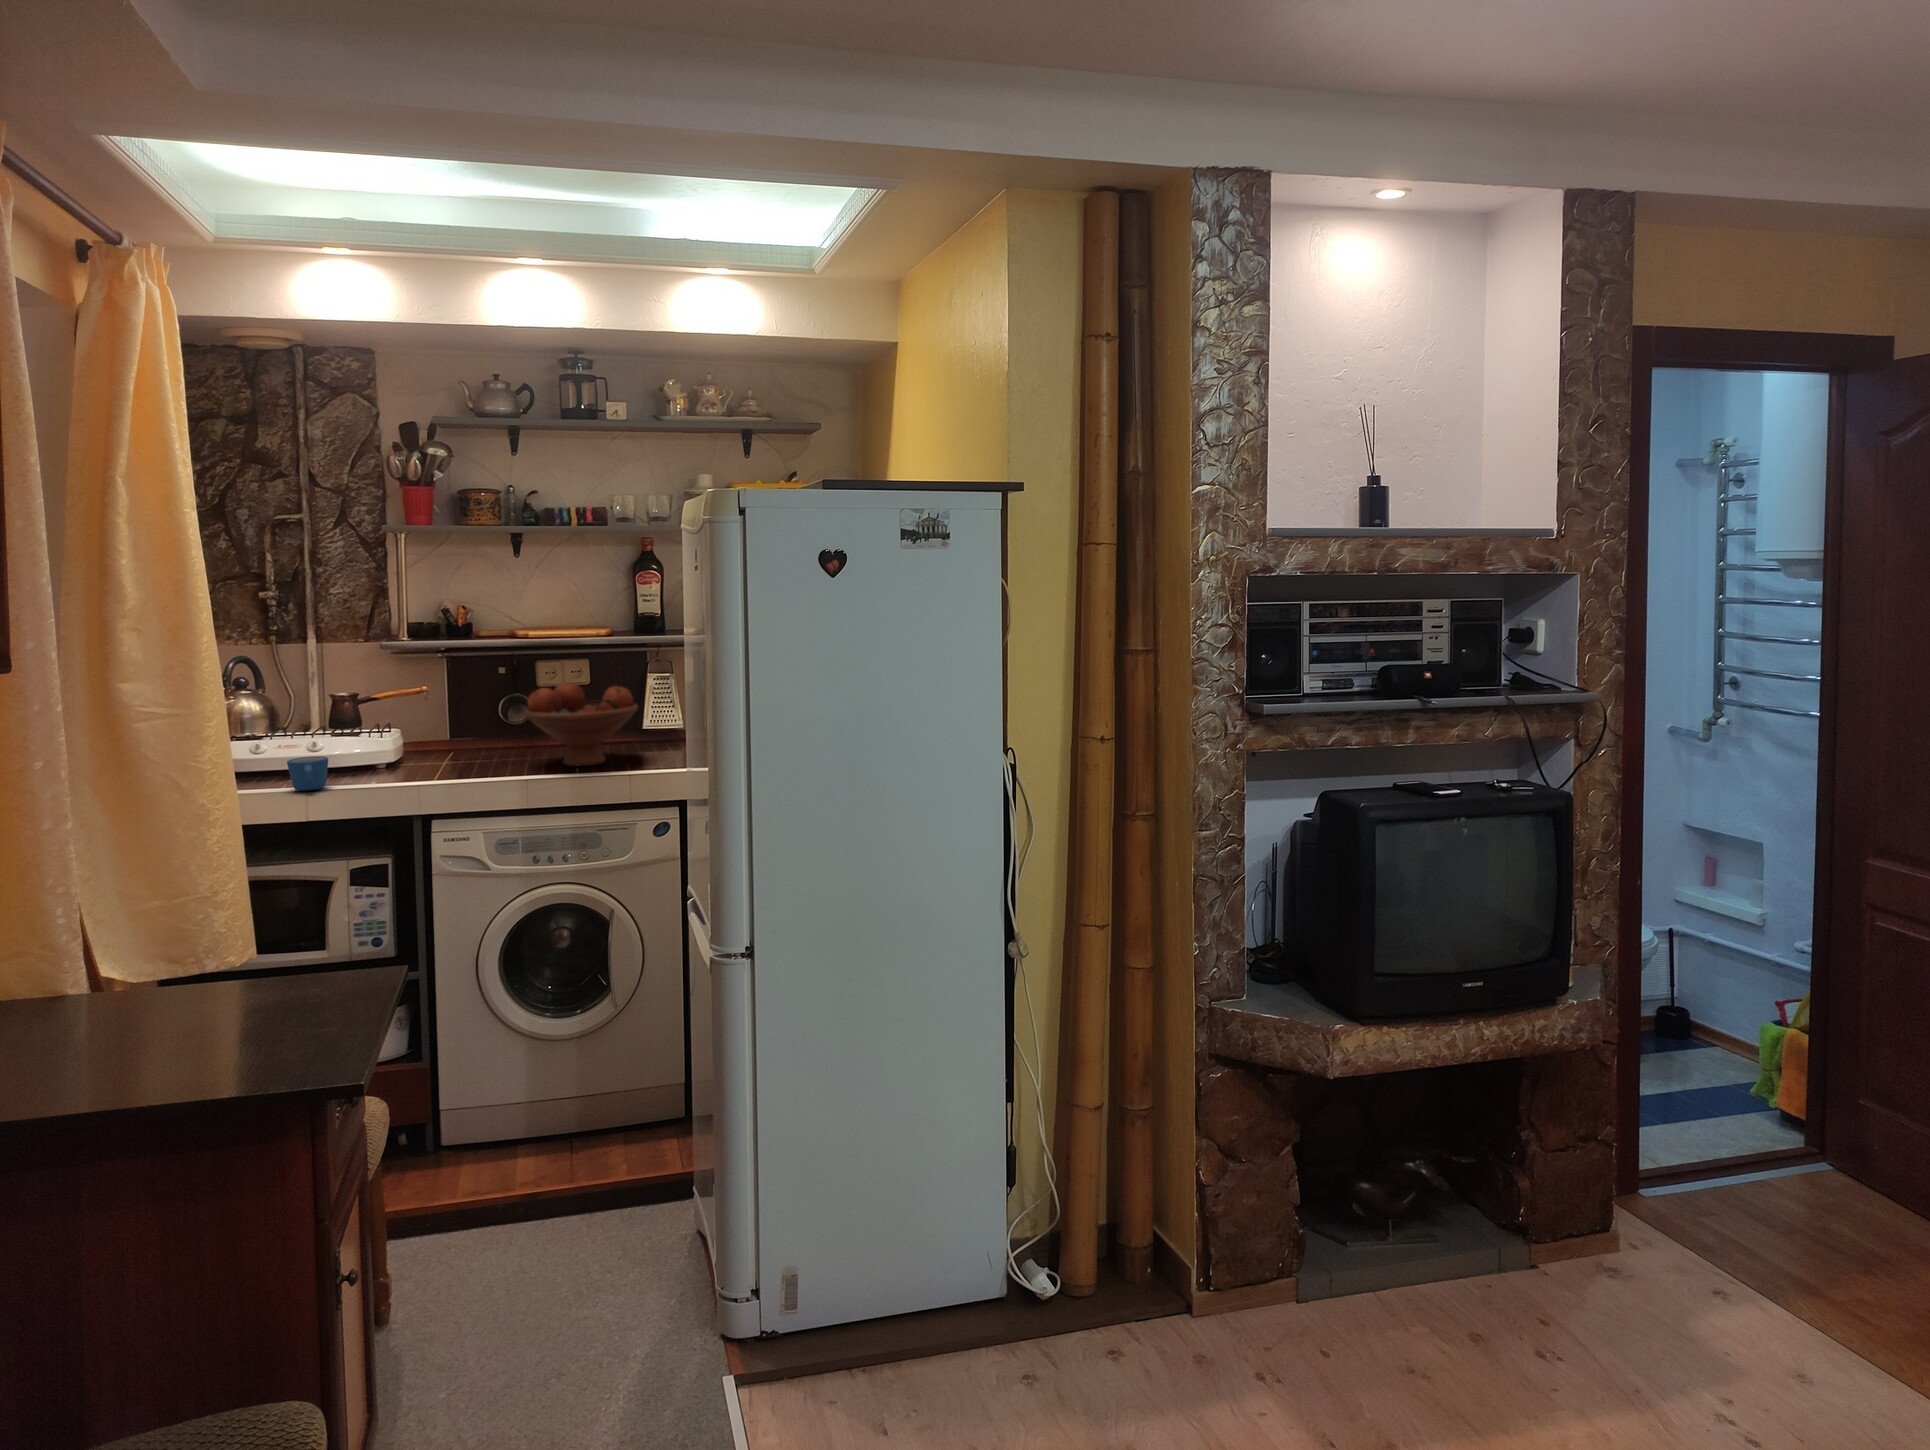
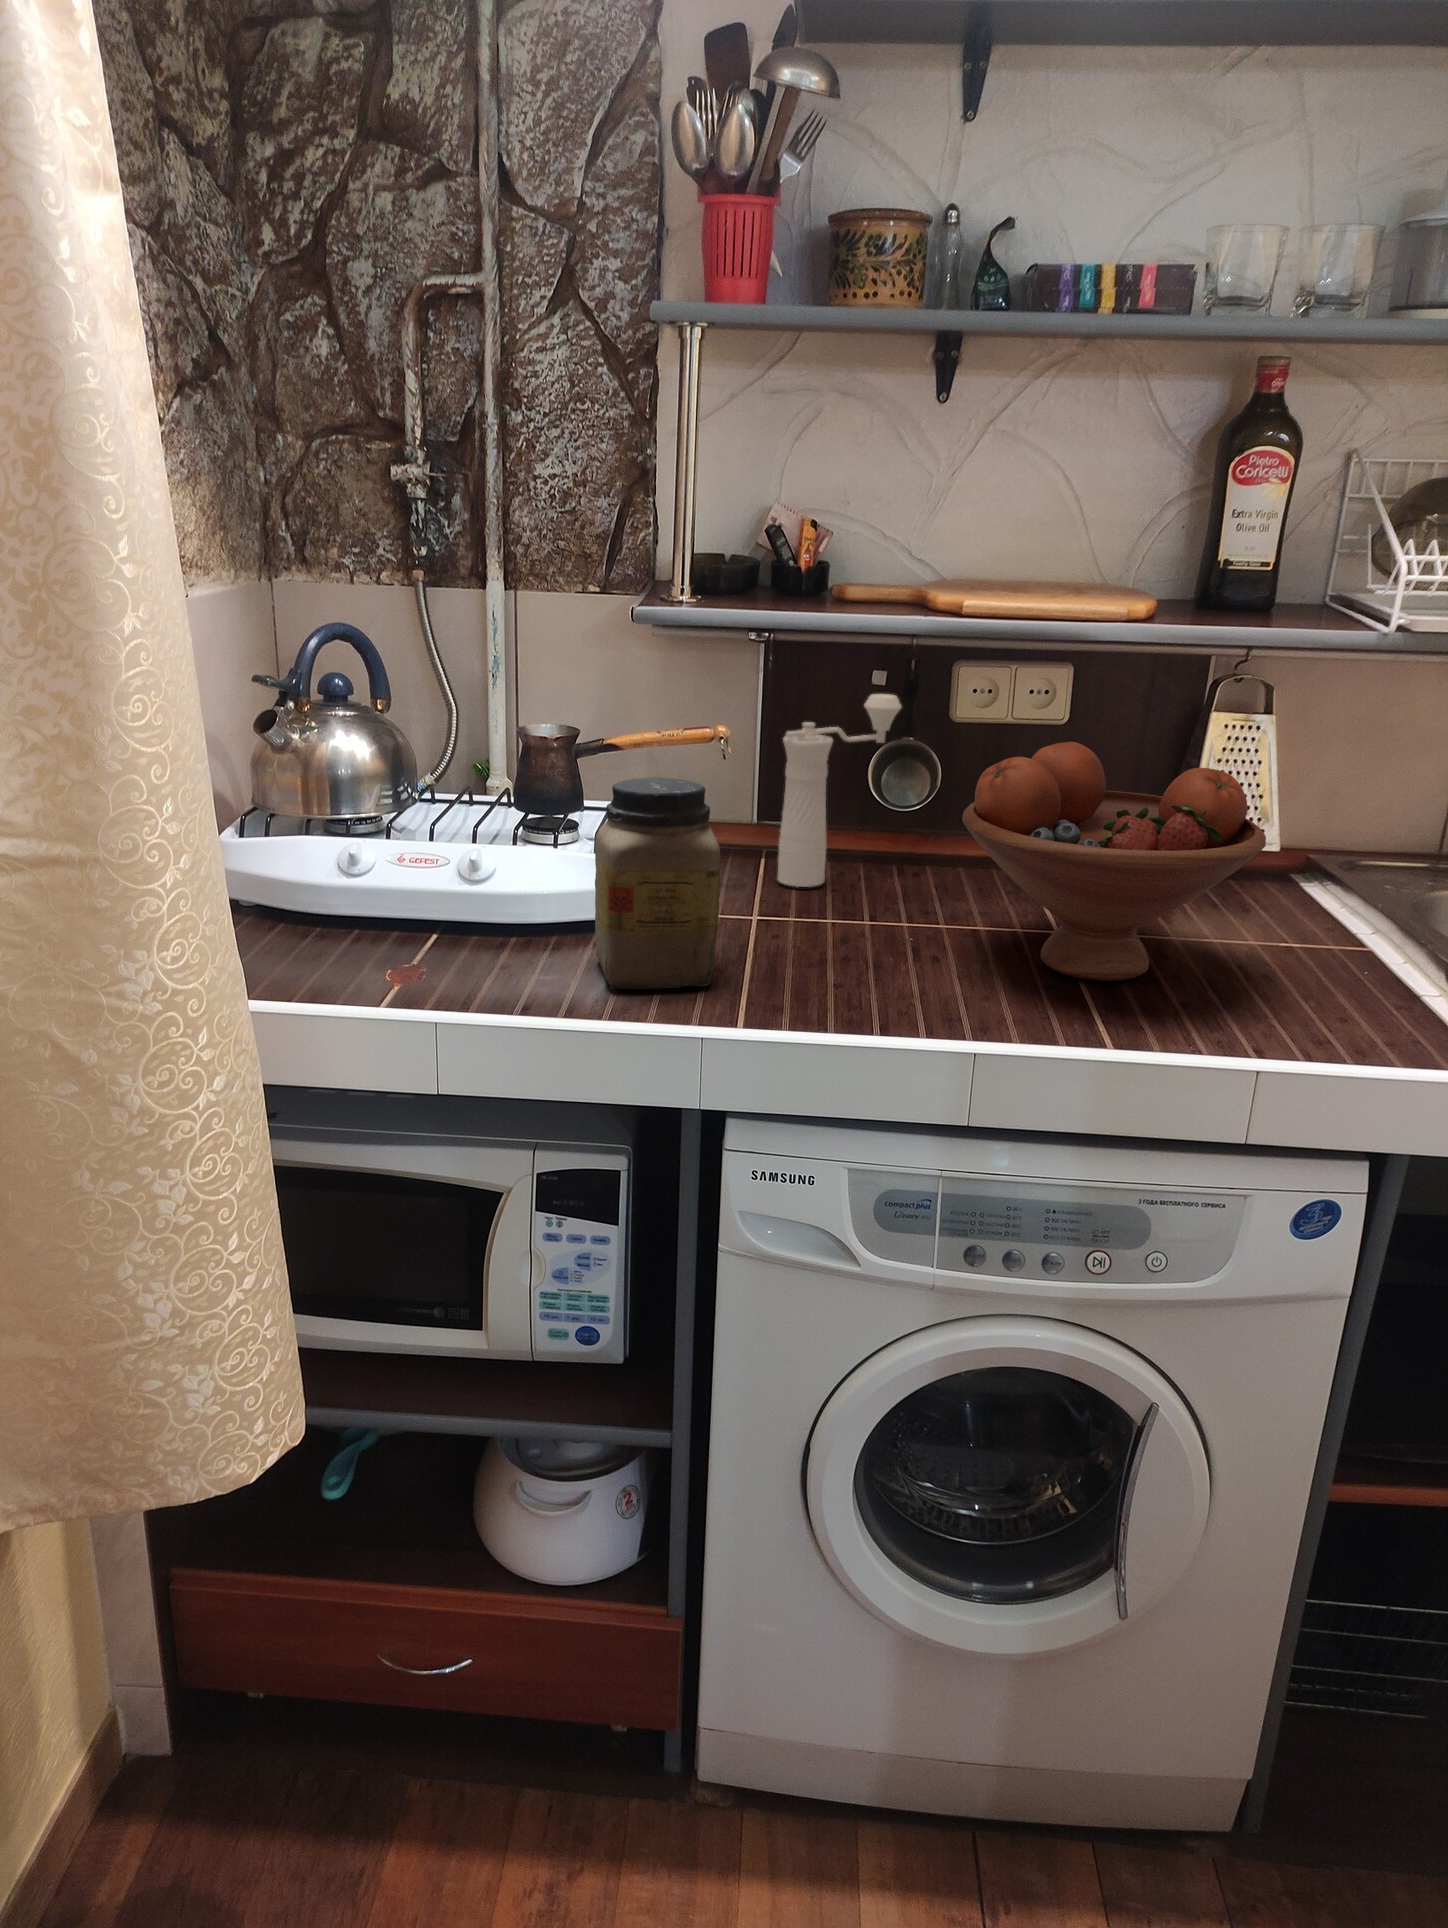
pepper mill: none [456,674,510,755] -> present [777,694,901,887]
jar: none [367,706,422,787] -> present [595,777,720,989]
mug: present [287,756,328,791] -> none [417,886,506,976]

